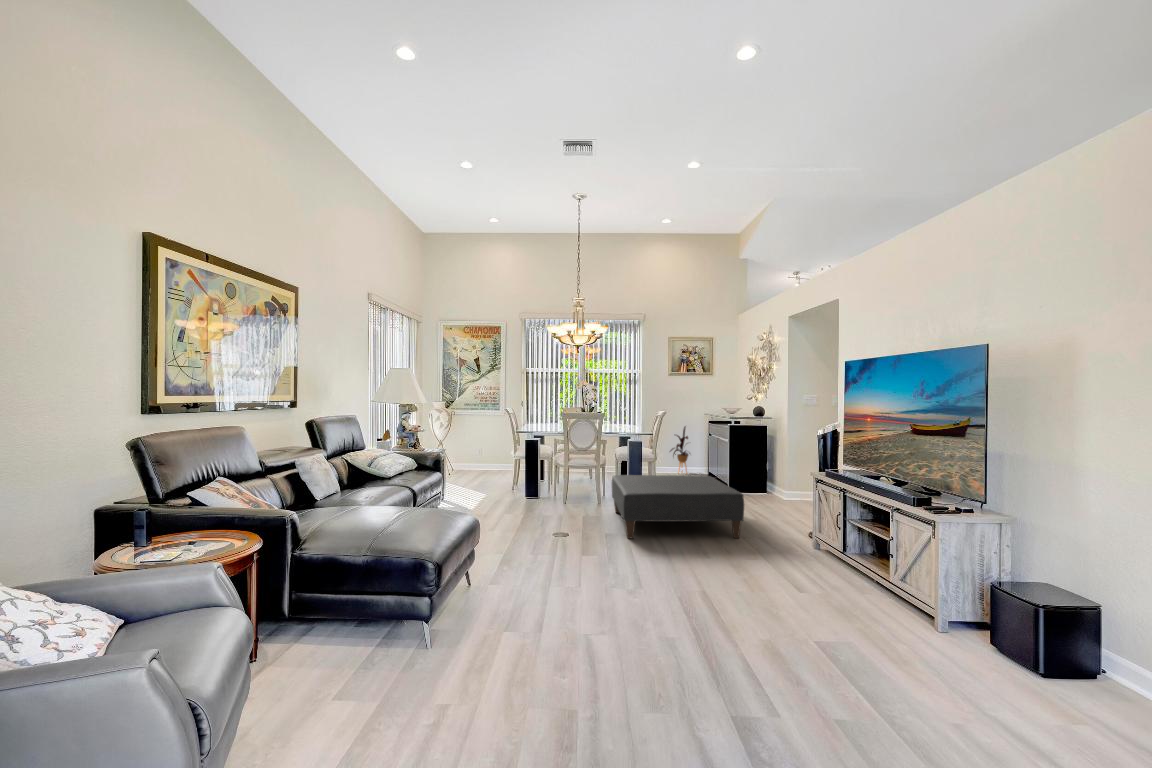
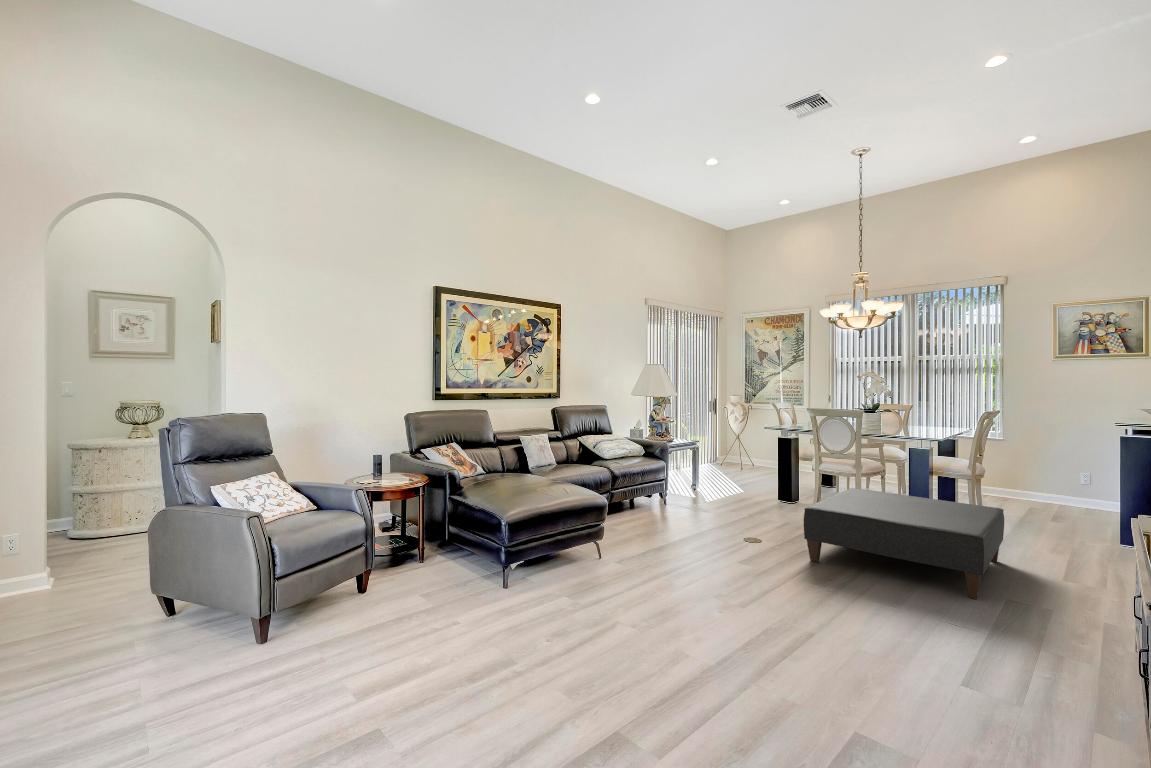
house plant: present [670,427,688,473] -> none [1040,438,1092,512]

